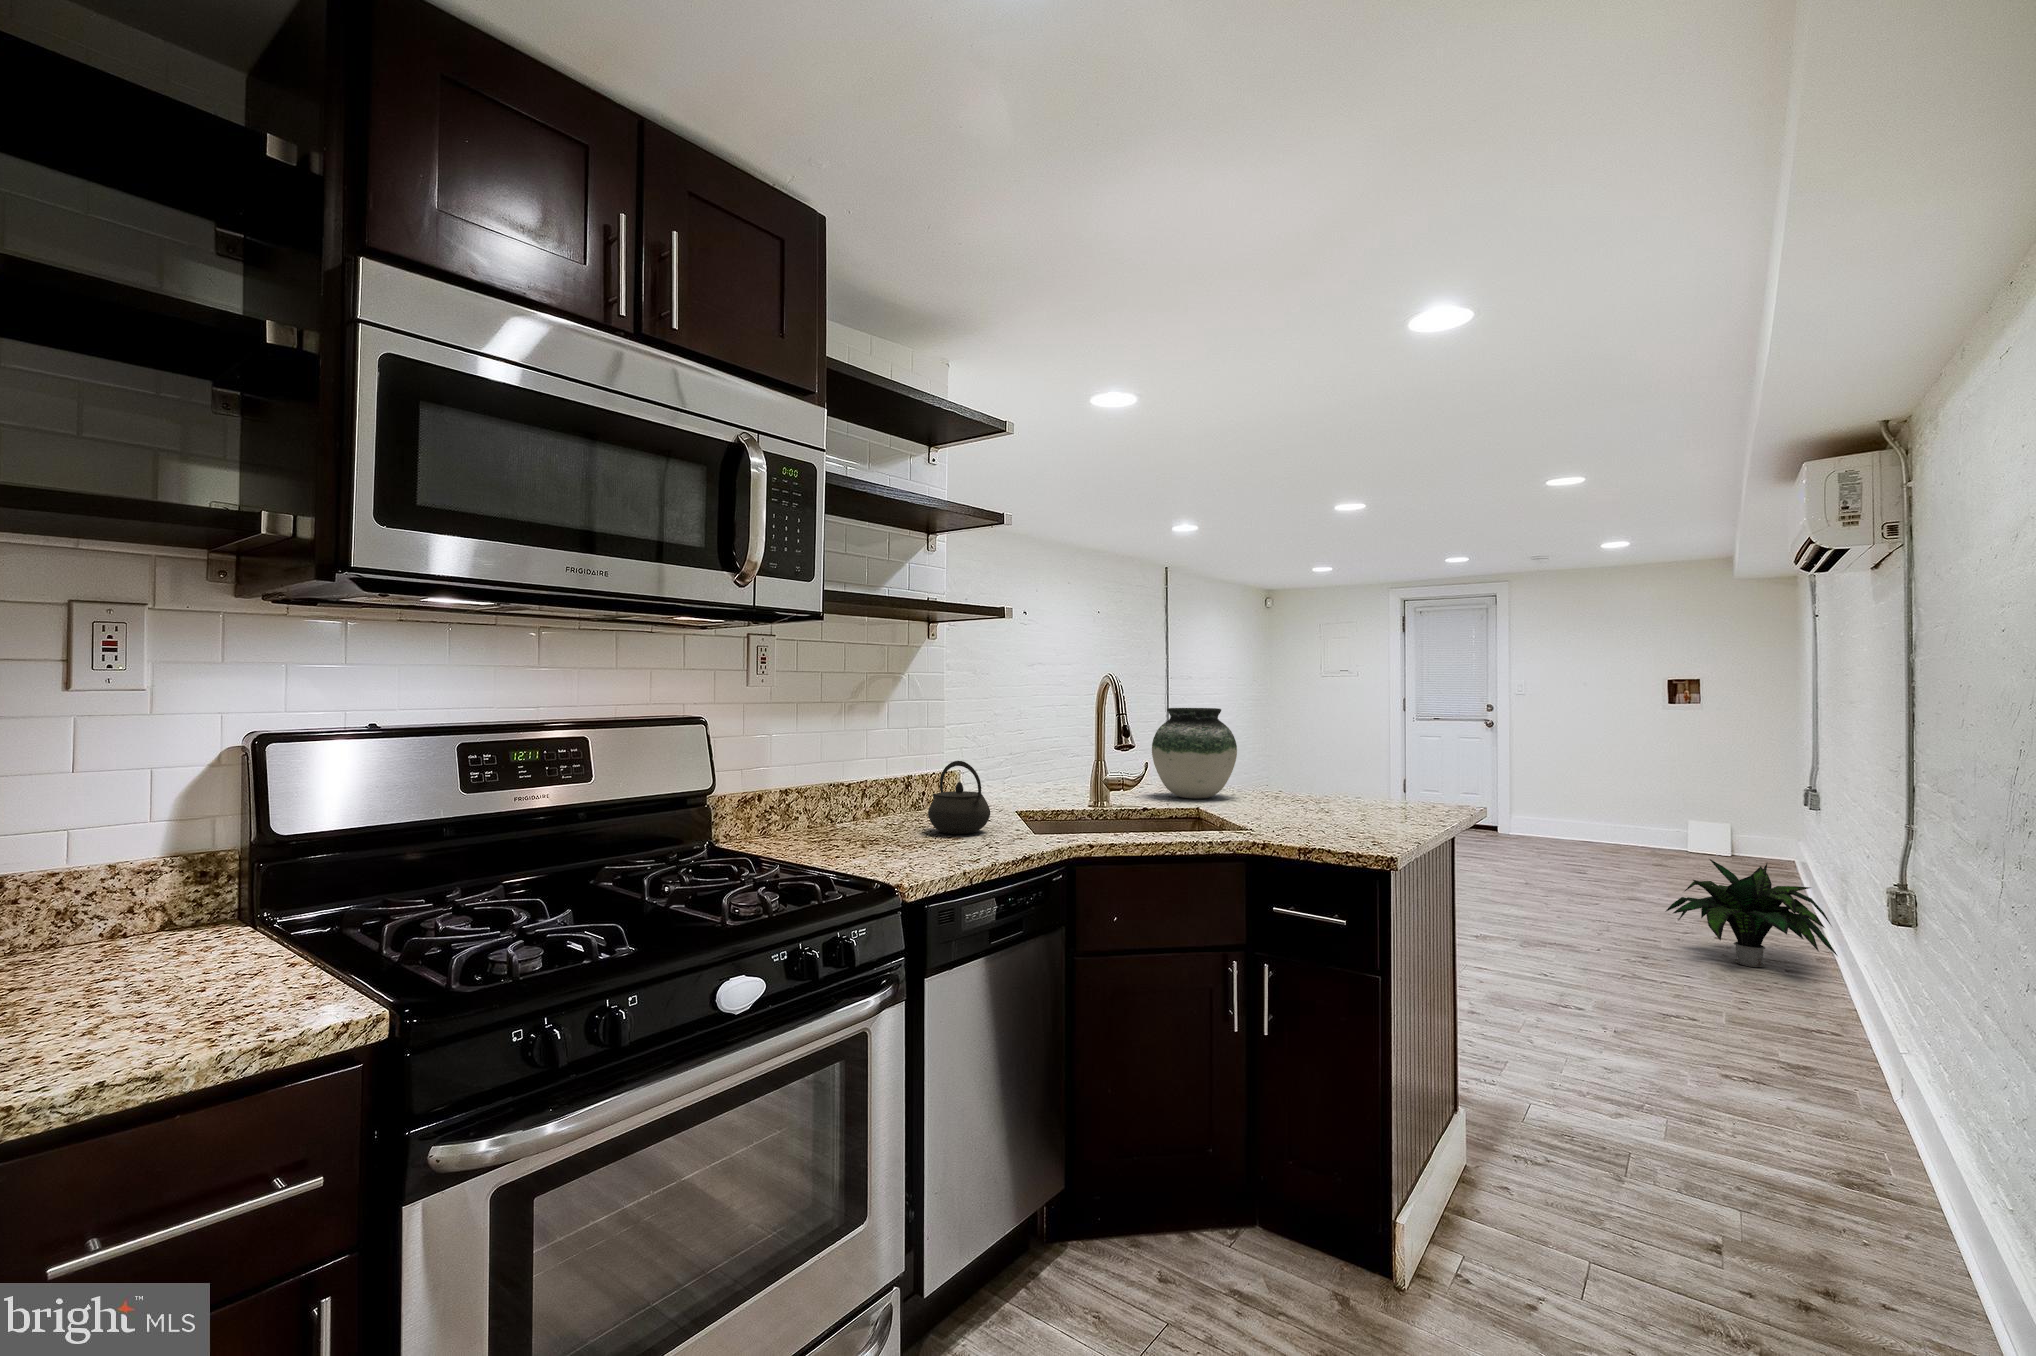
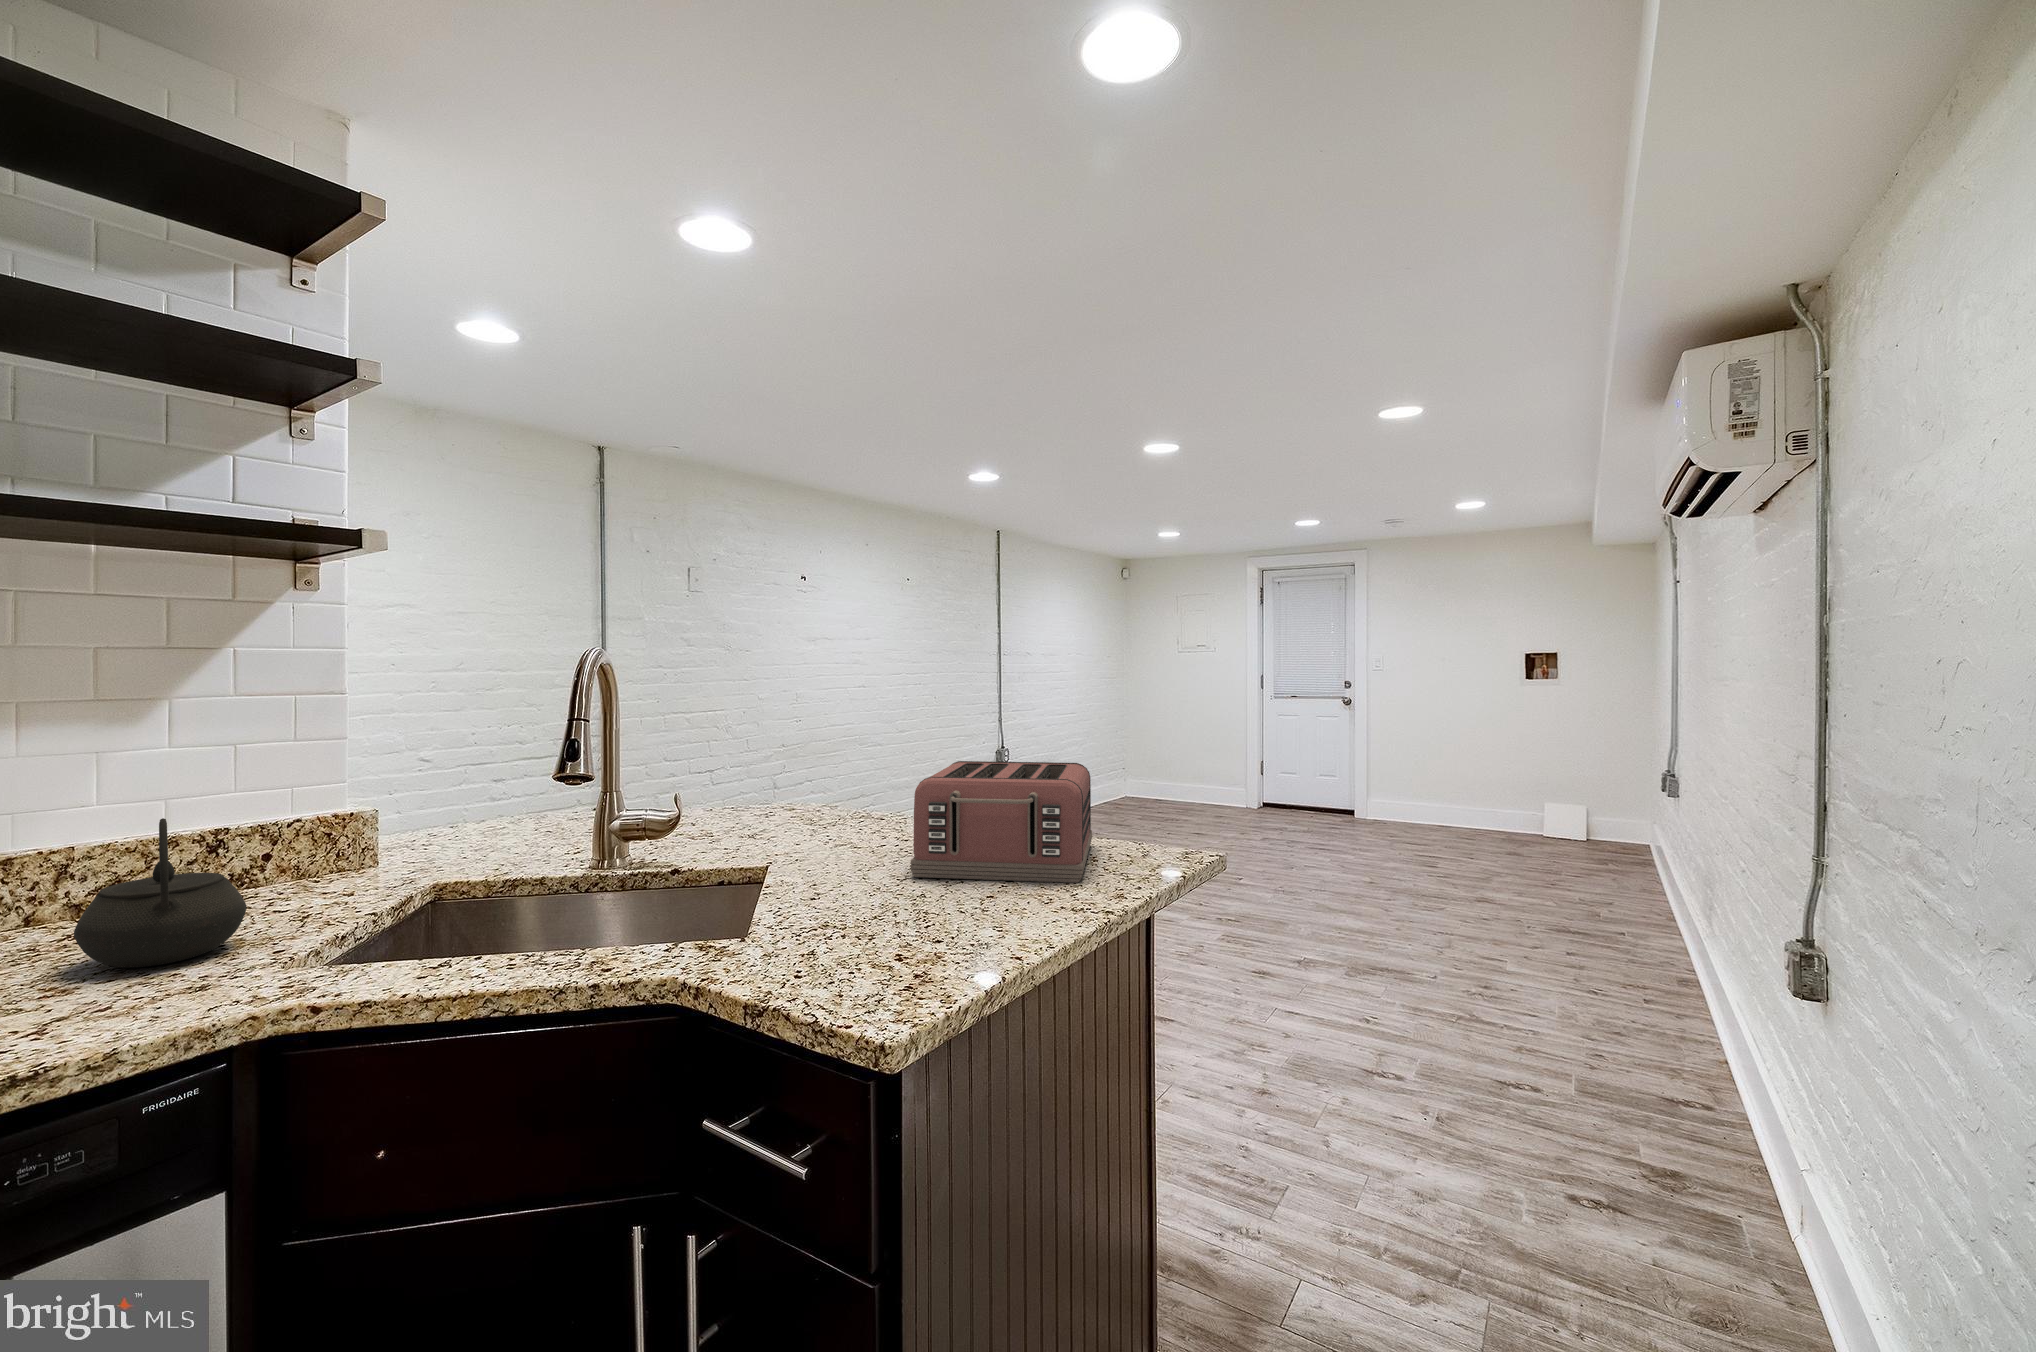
vase: present [1152,708,1237,799] -> none [762,698,890,836]
toaster: none [1288,748,1408,818] -> present [910,761,1092,883]
potted plant: present [1666,859,1838,967] -> none [1510,866,1705,996]

